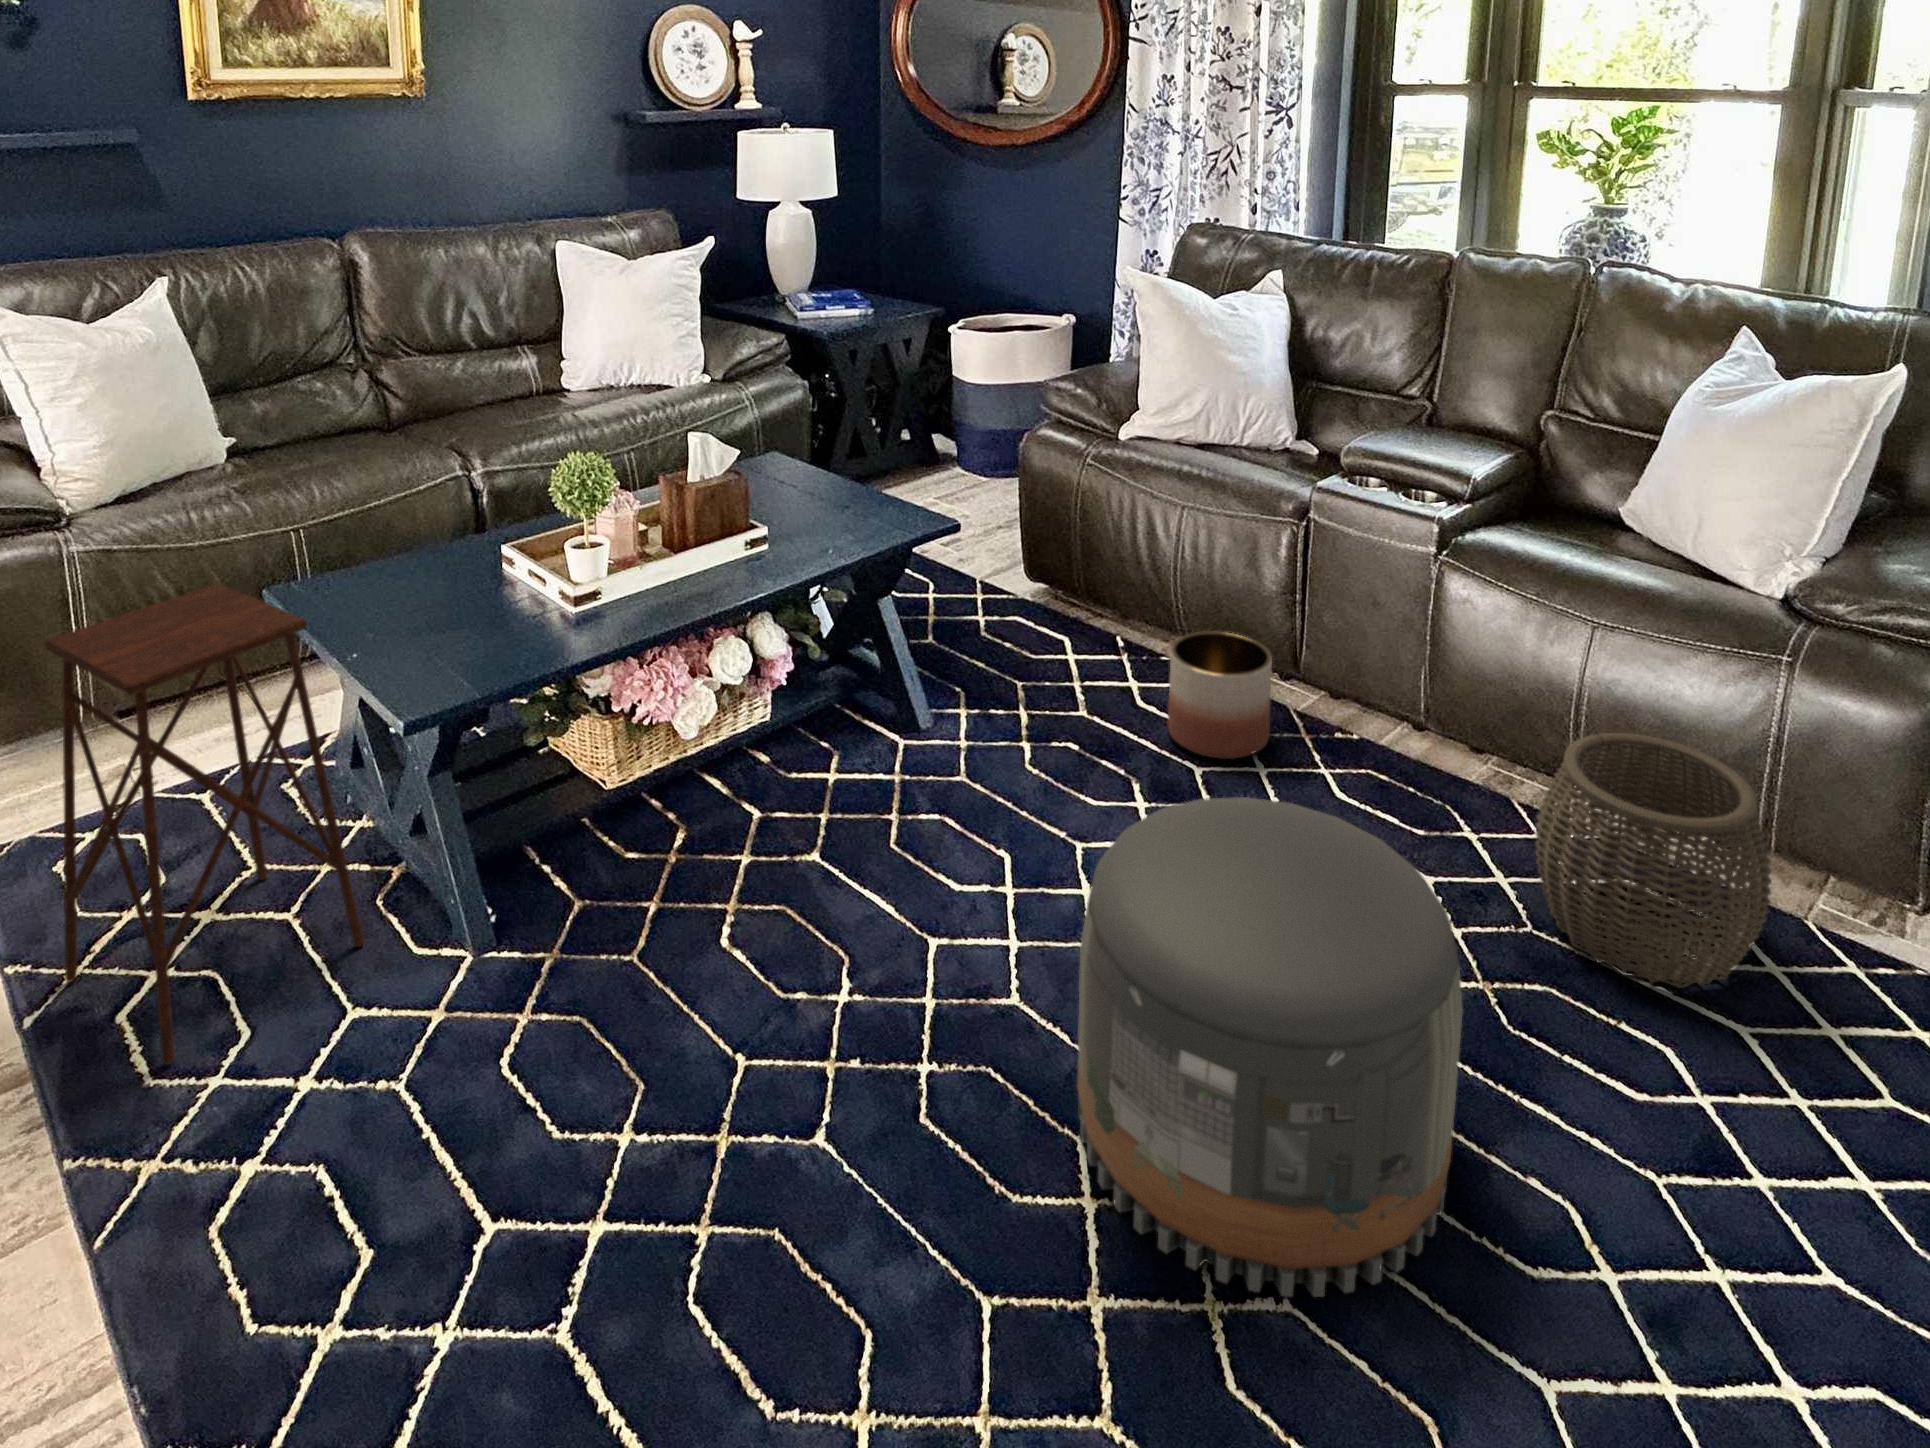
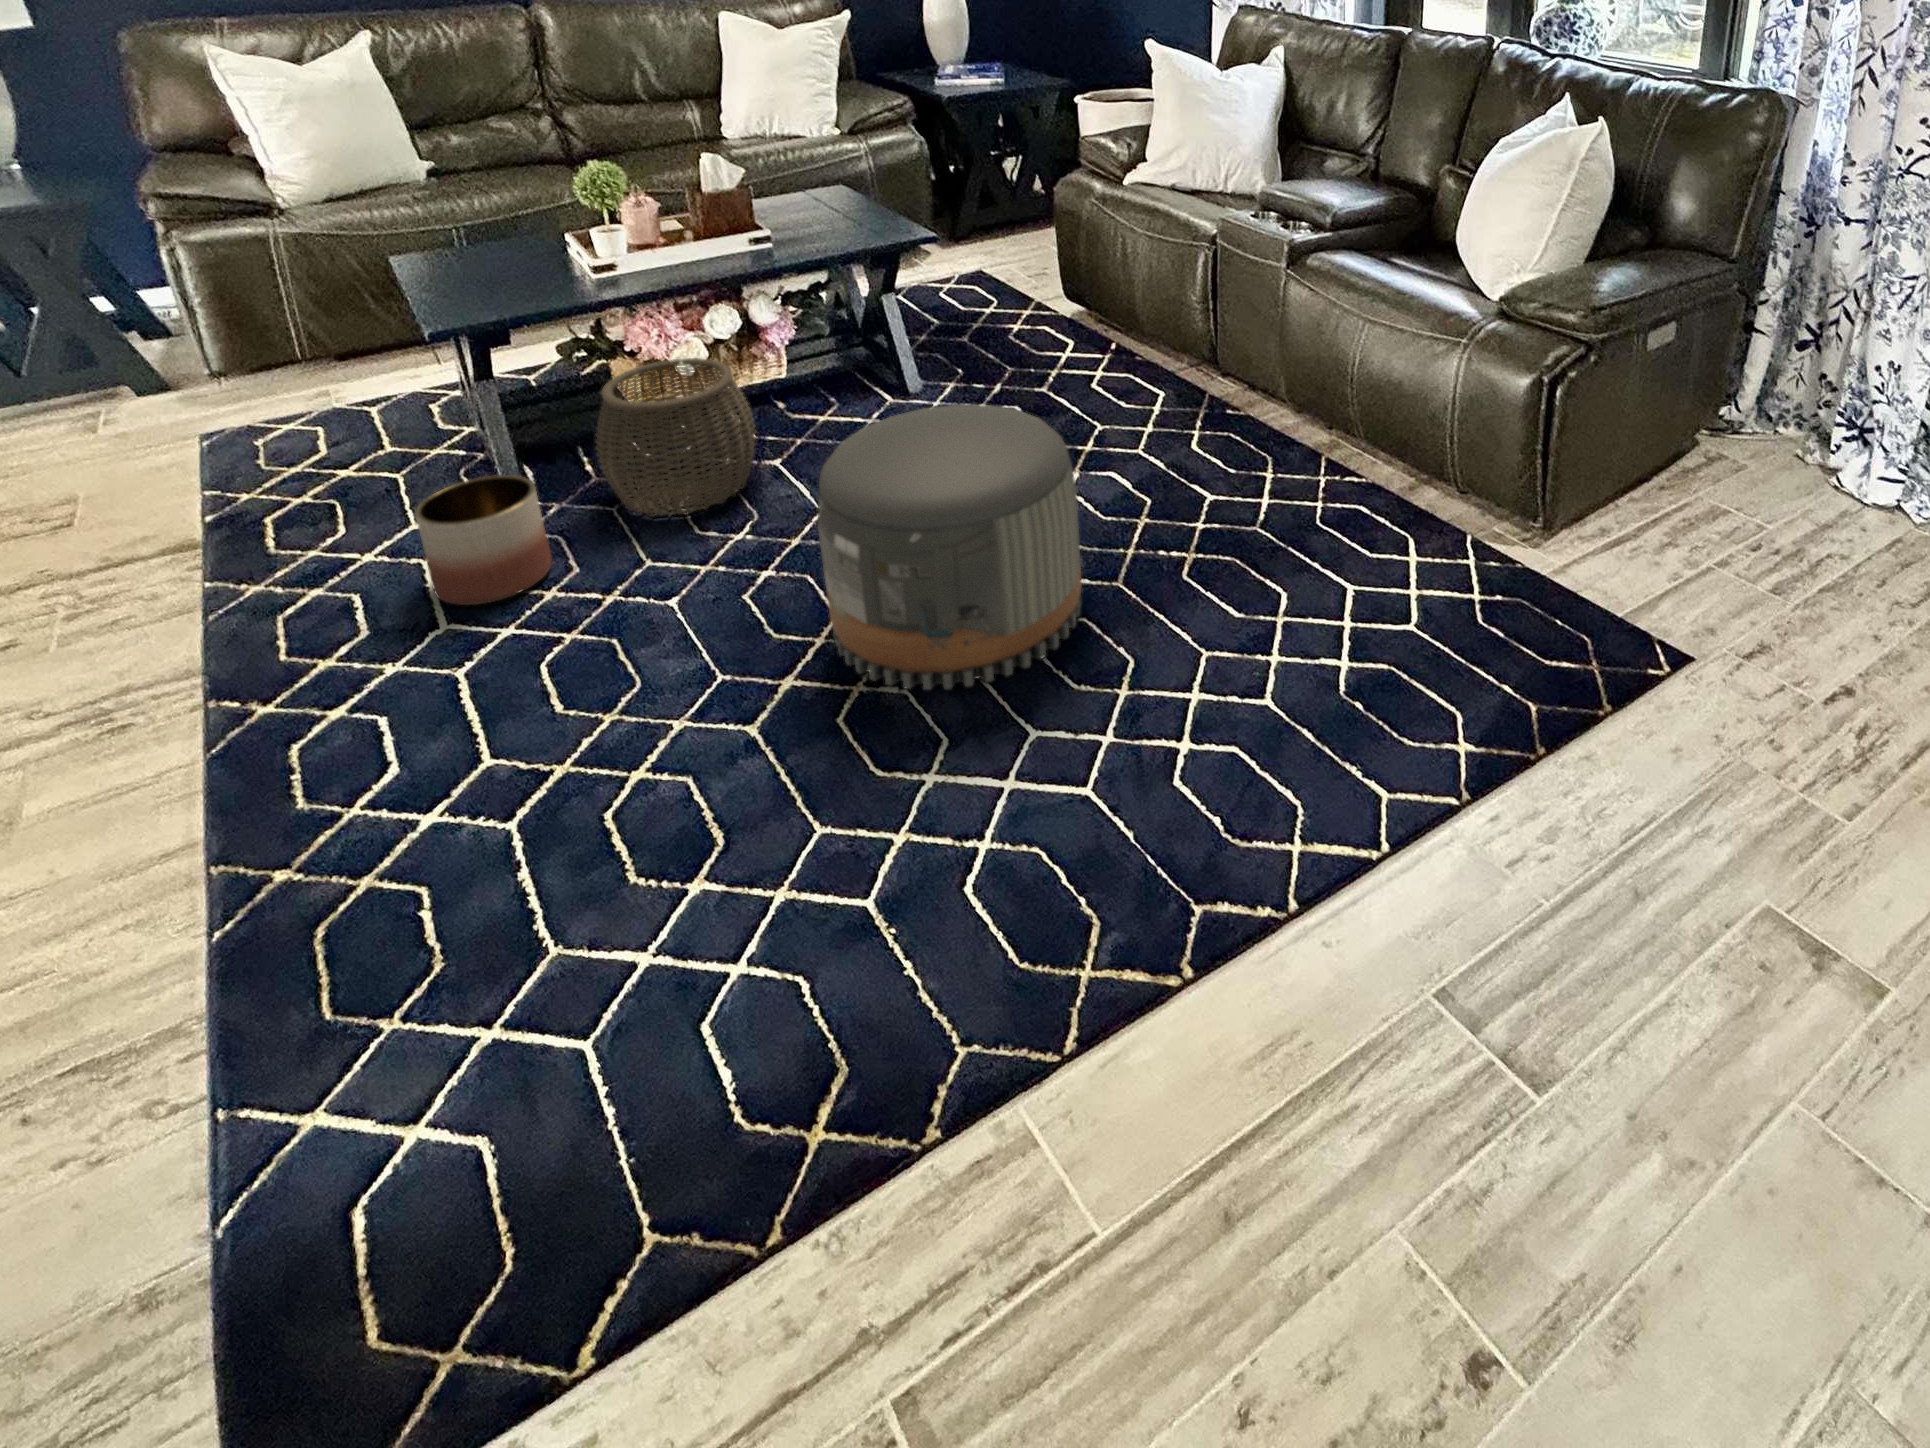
side table: present [45,584,364,1065] -> none [185,241,442,546]
planter: present [1168,631,1272,759] -> present [415,475,552,605]
woven basket: present [1535,733,1772,988] -> present [595,358,756,517]

